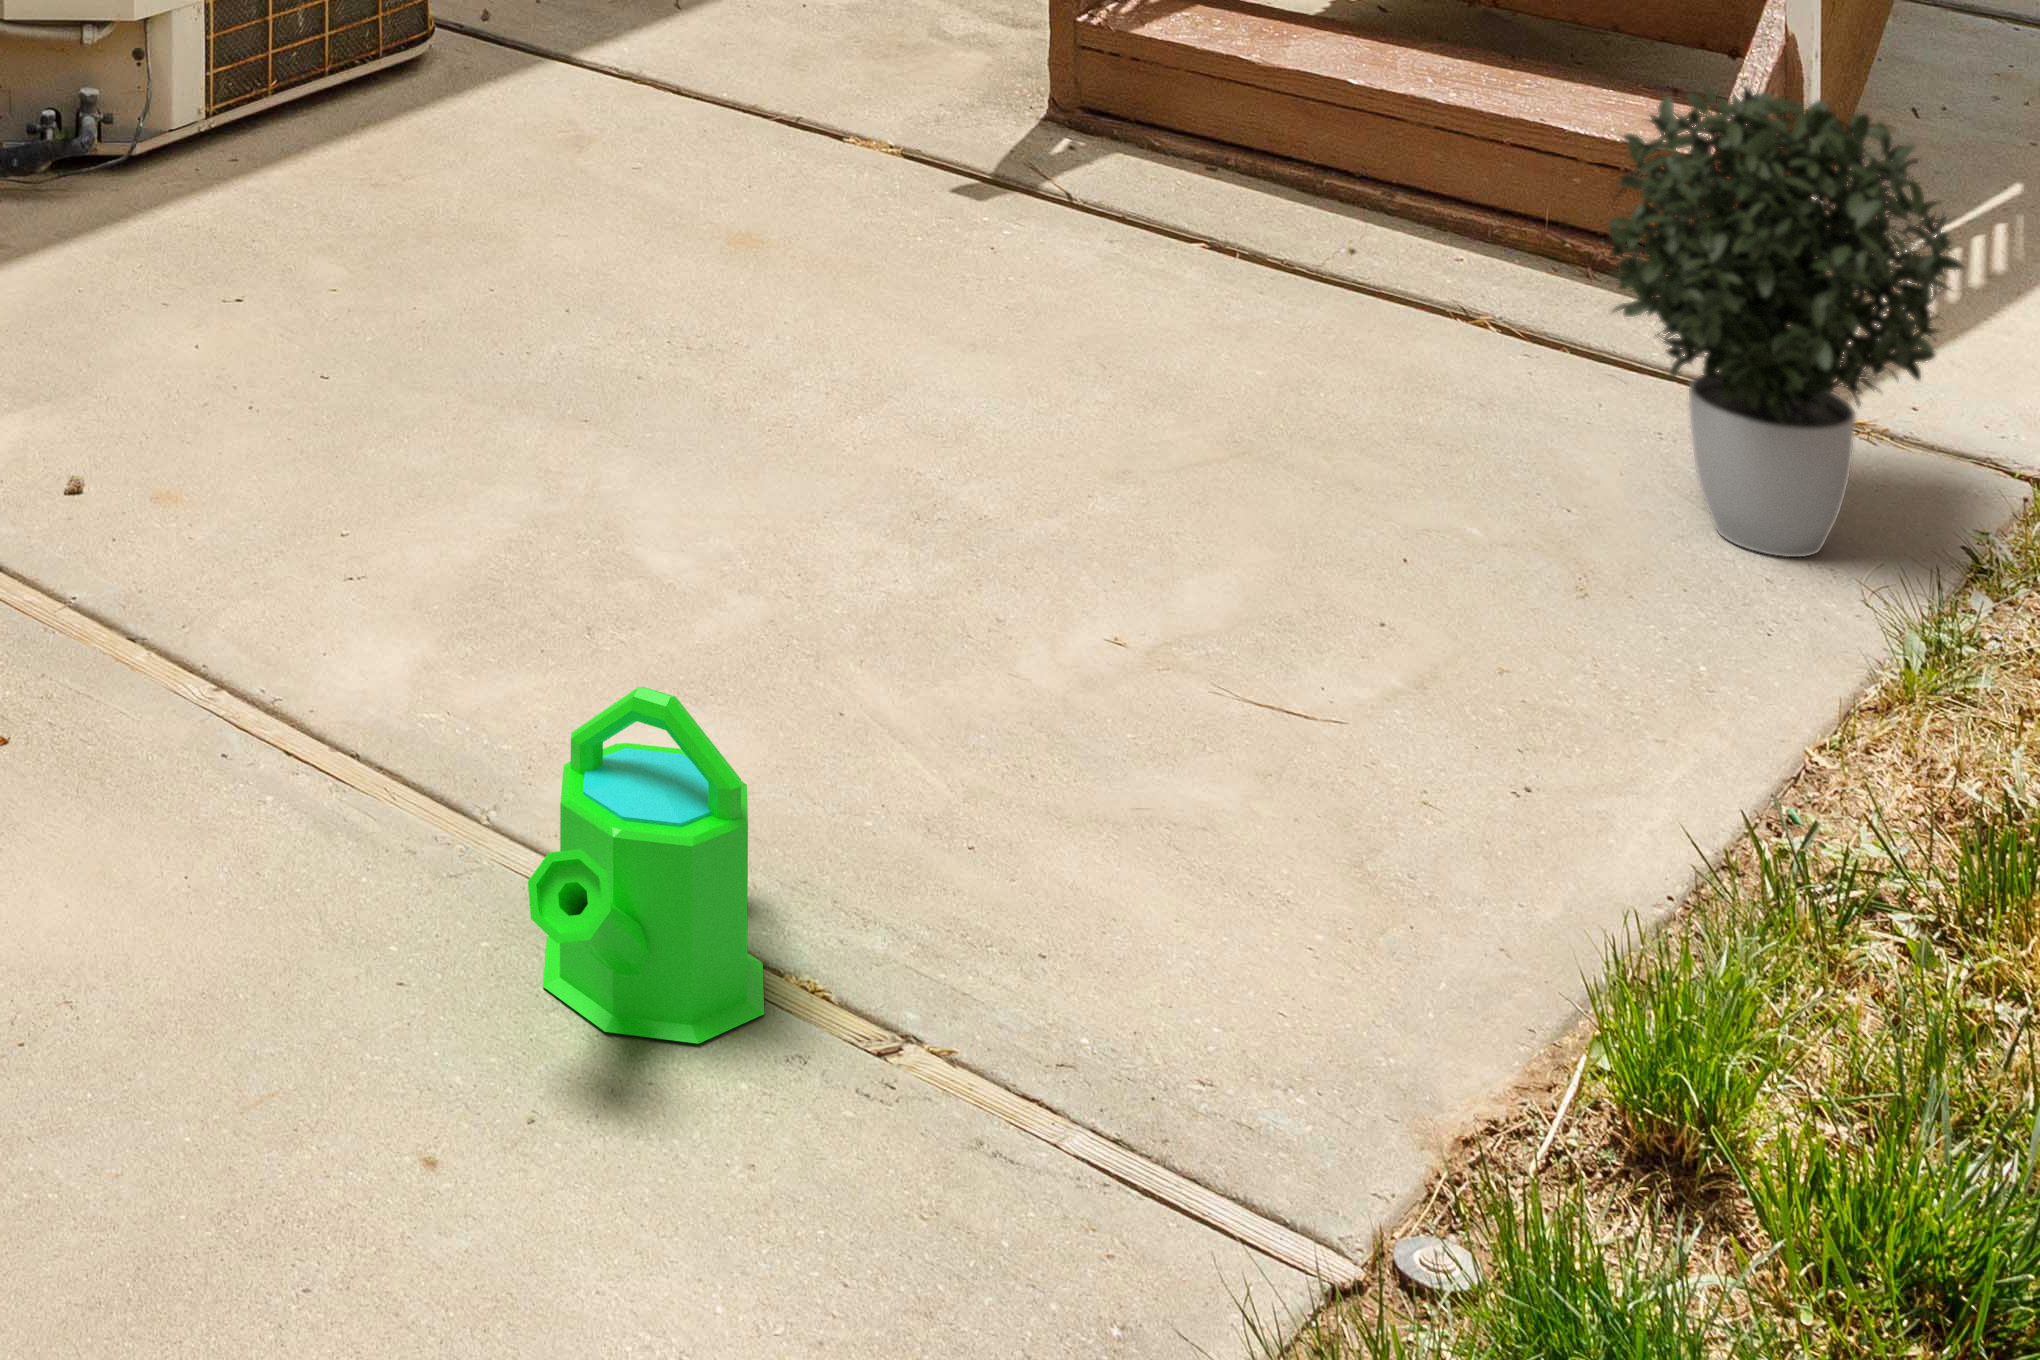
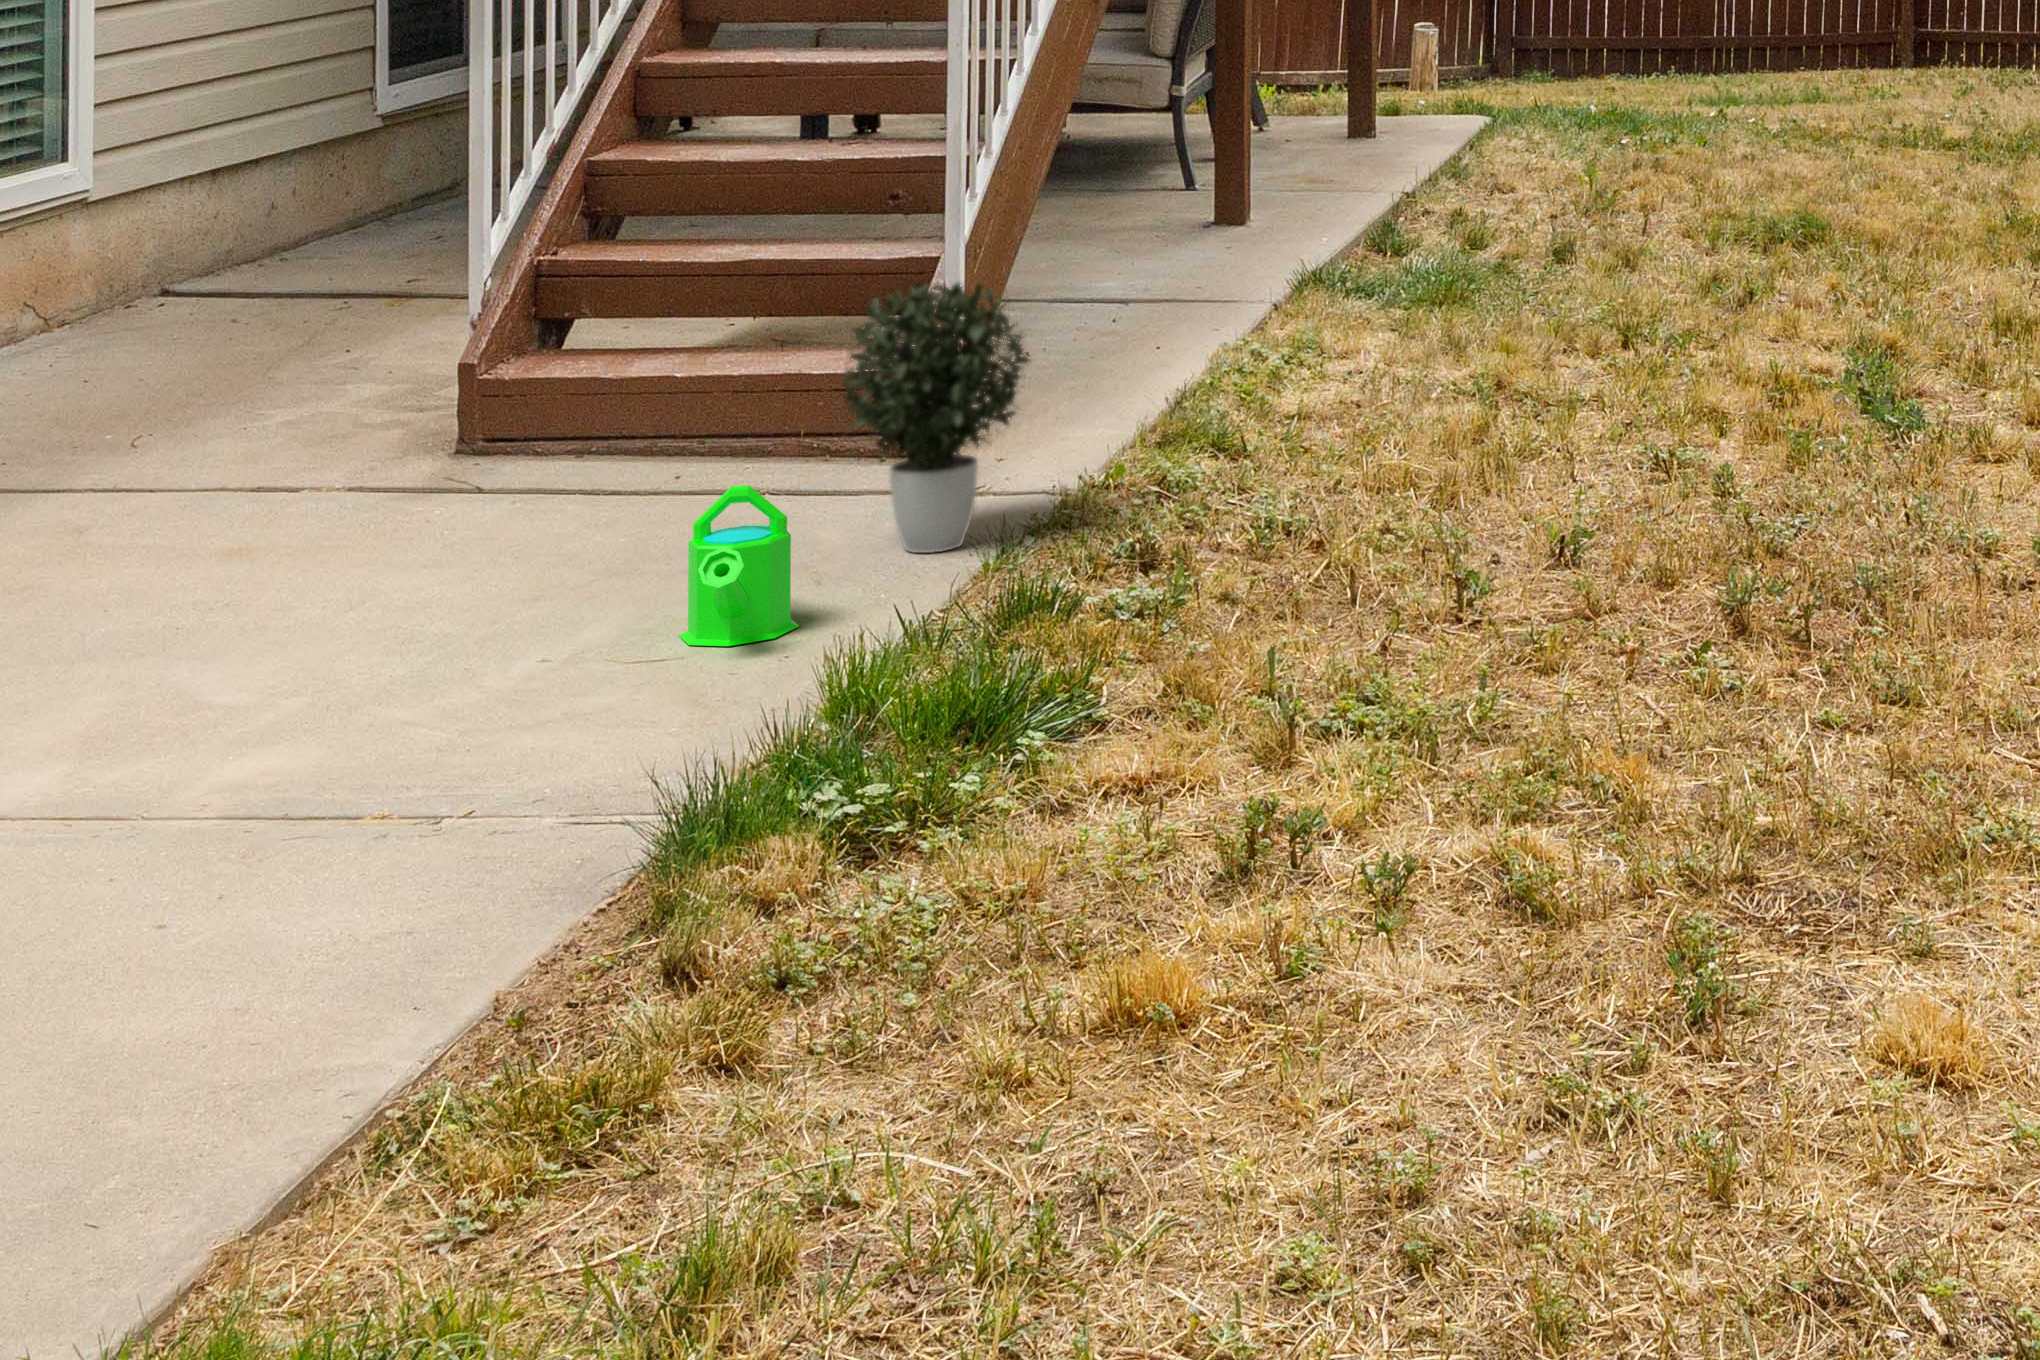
watering can: present [528,687,764,1044] -> present [679,485,799,646]

